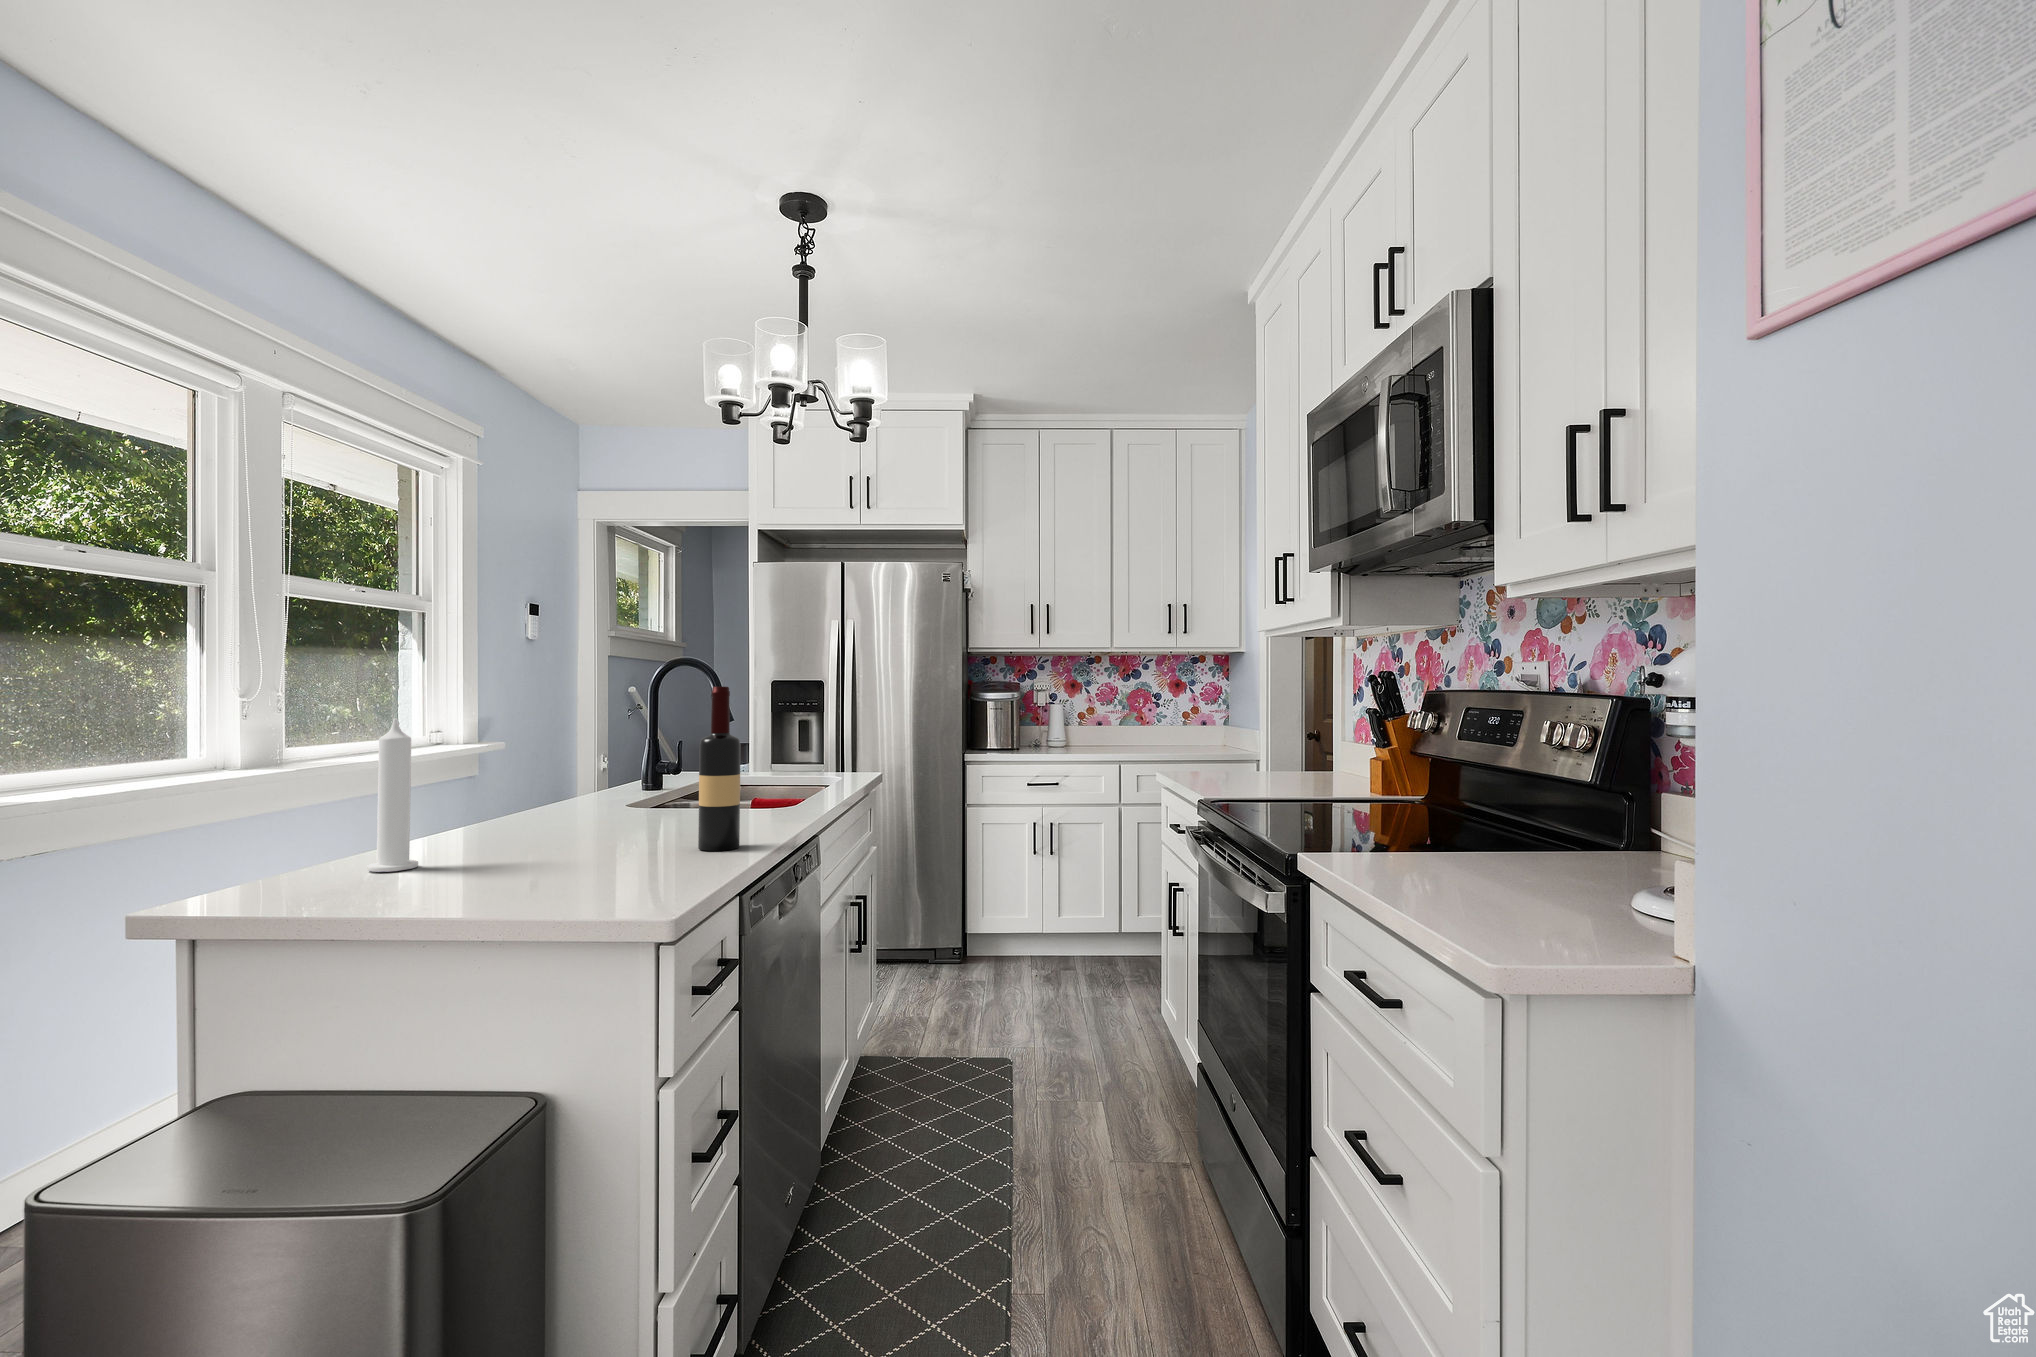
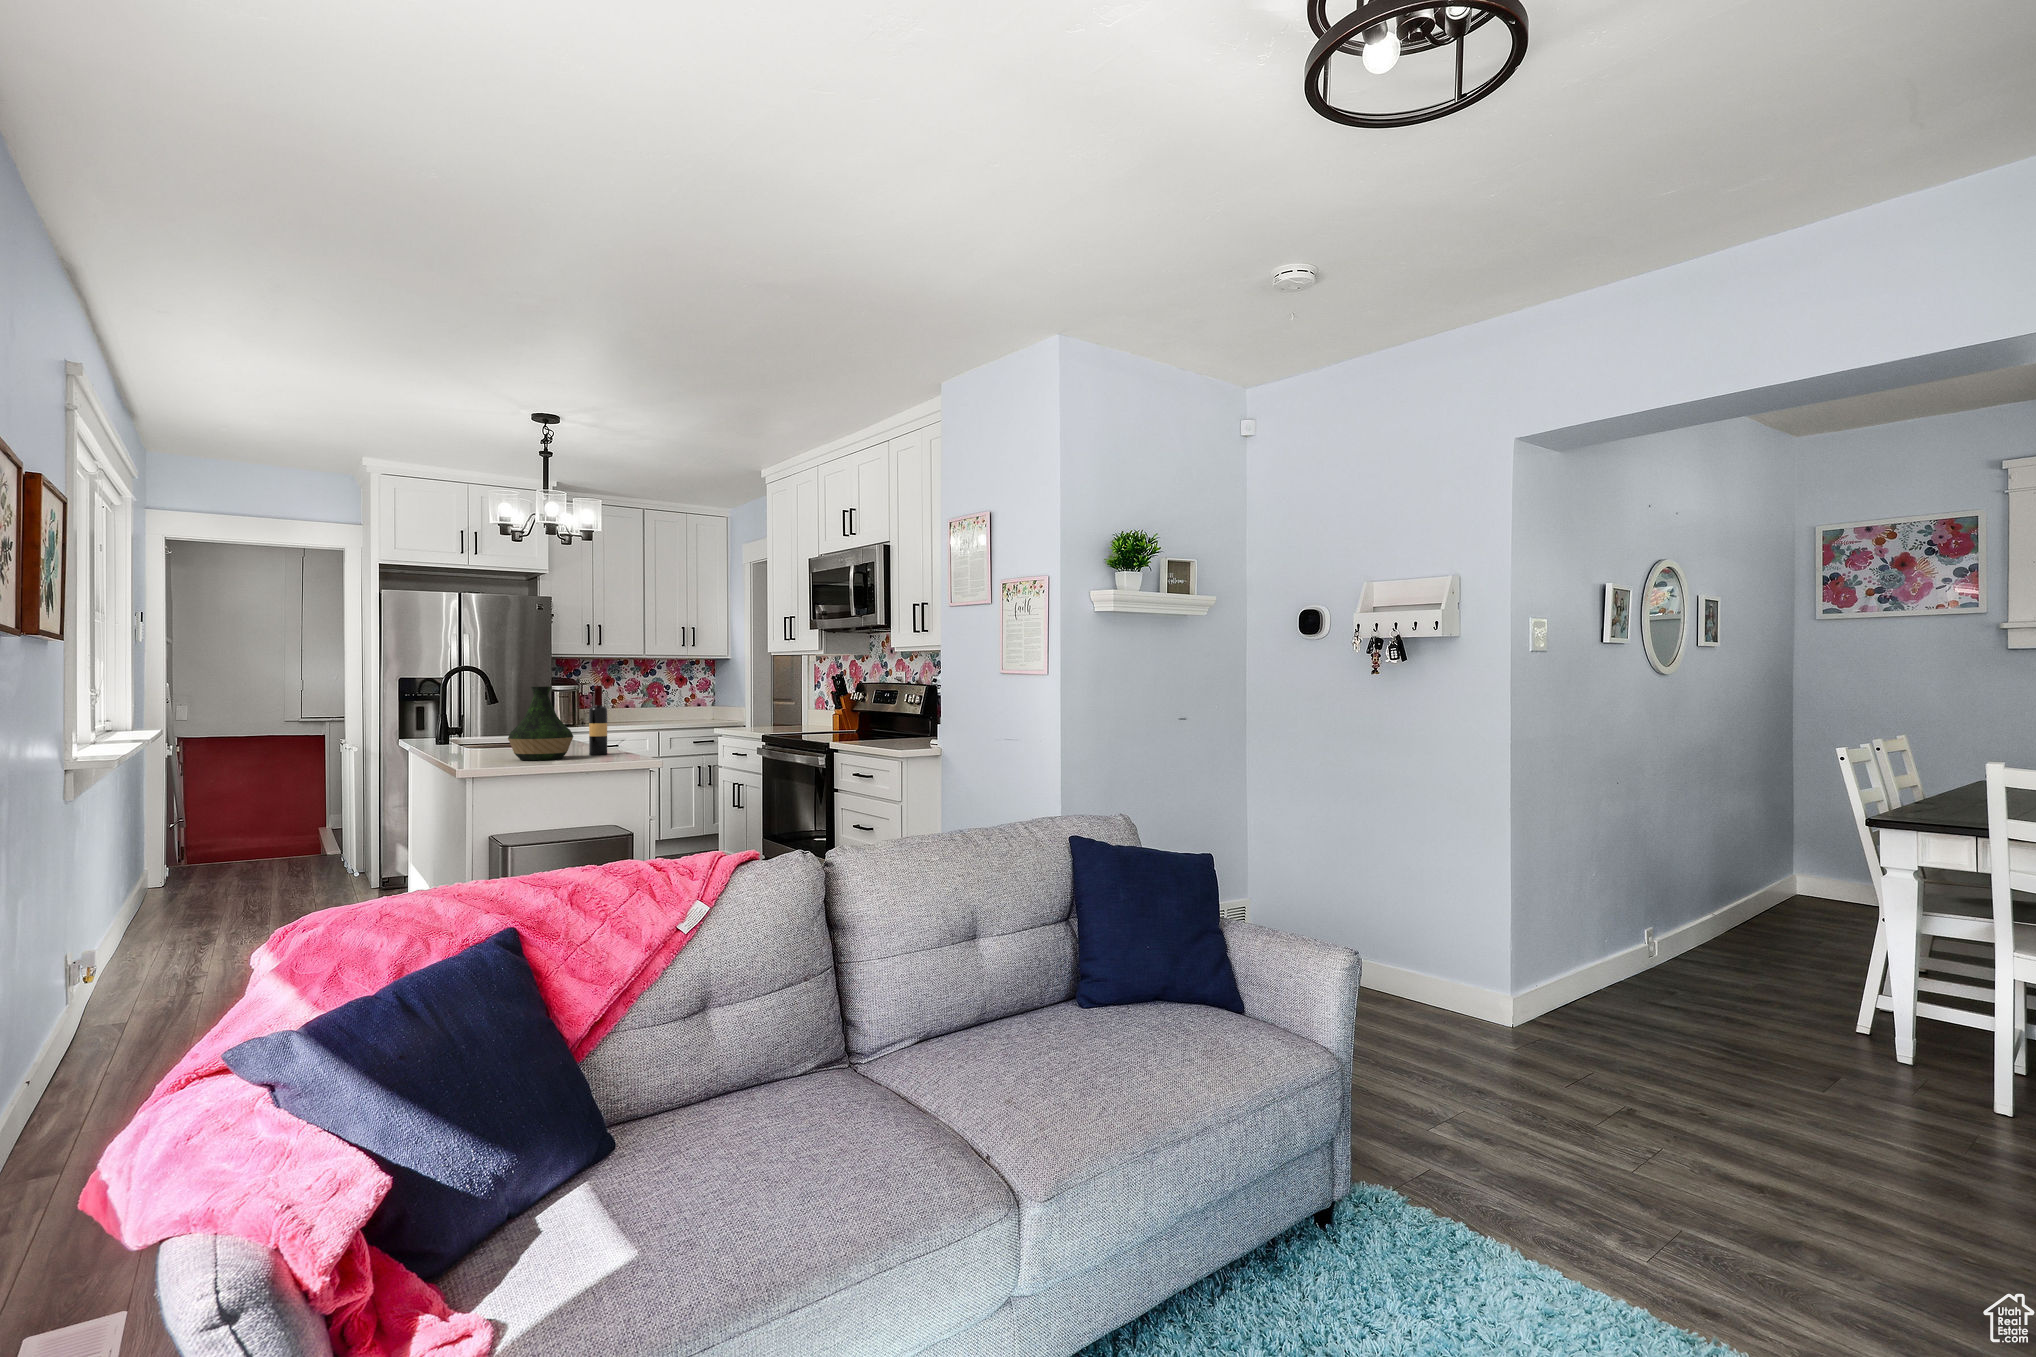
vase: none [486,687,641,864] -> present [508,687,573,760]
candle: present [367,718,418,872] -> none [472,701,493,765]

